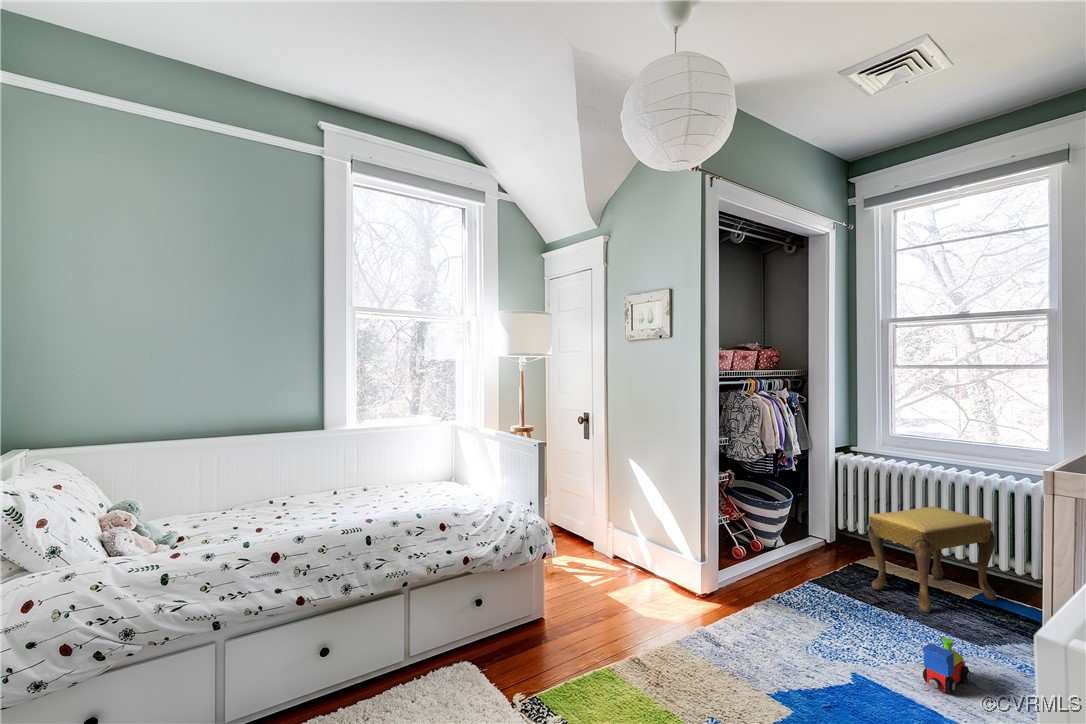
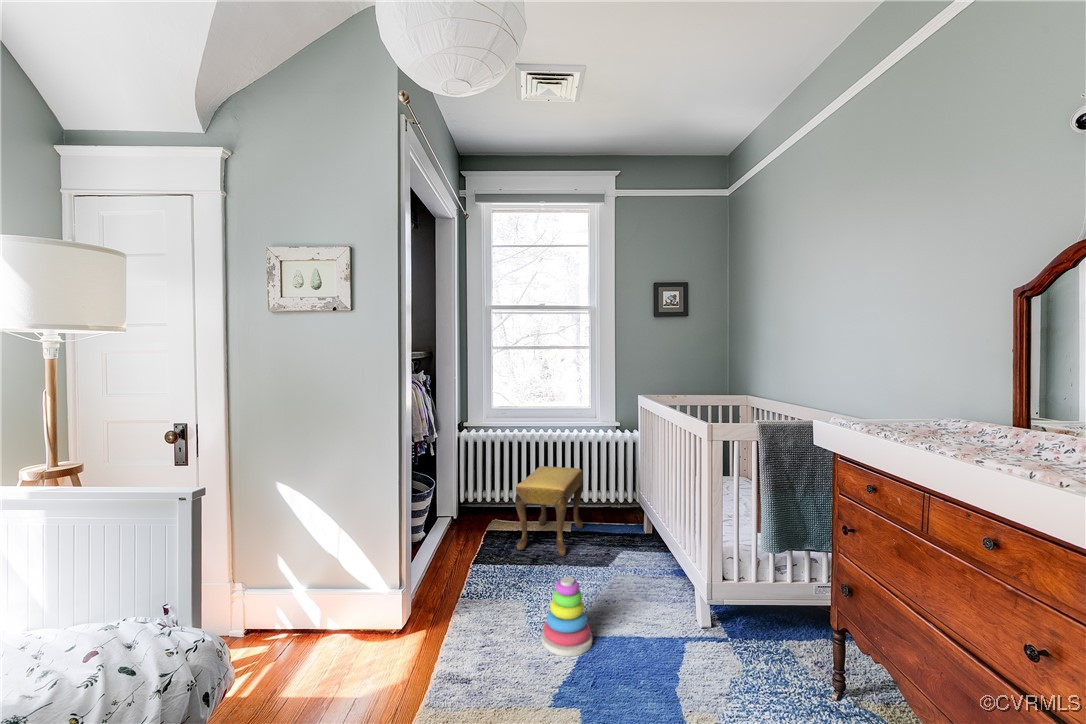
stacking toy: none [803,599,865,684] -> present [541,577,592,656]
toy train: present [922,638,970,694] -> none [614,573,638,618]

